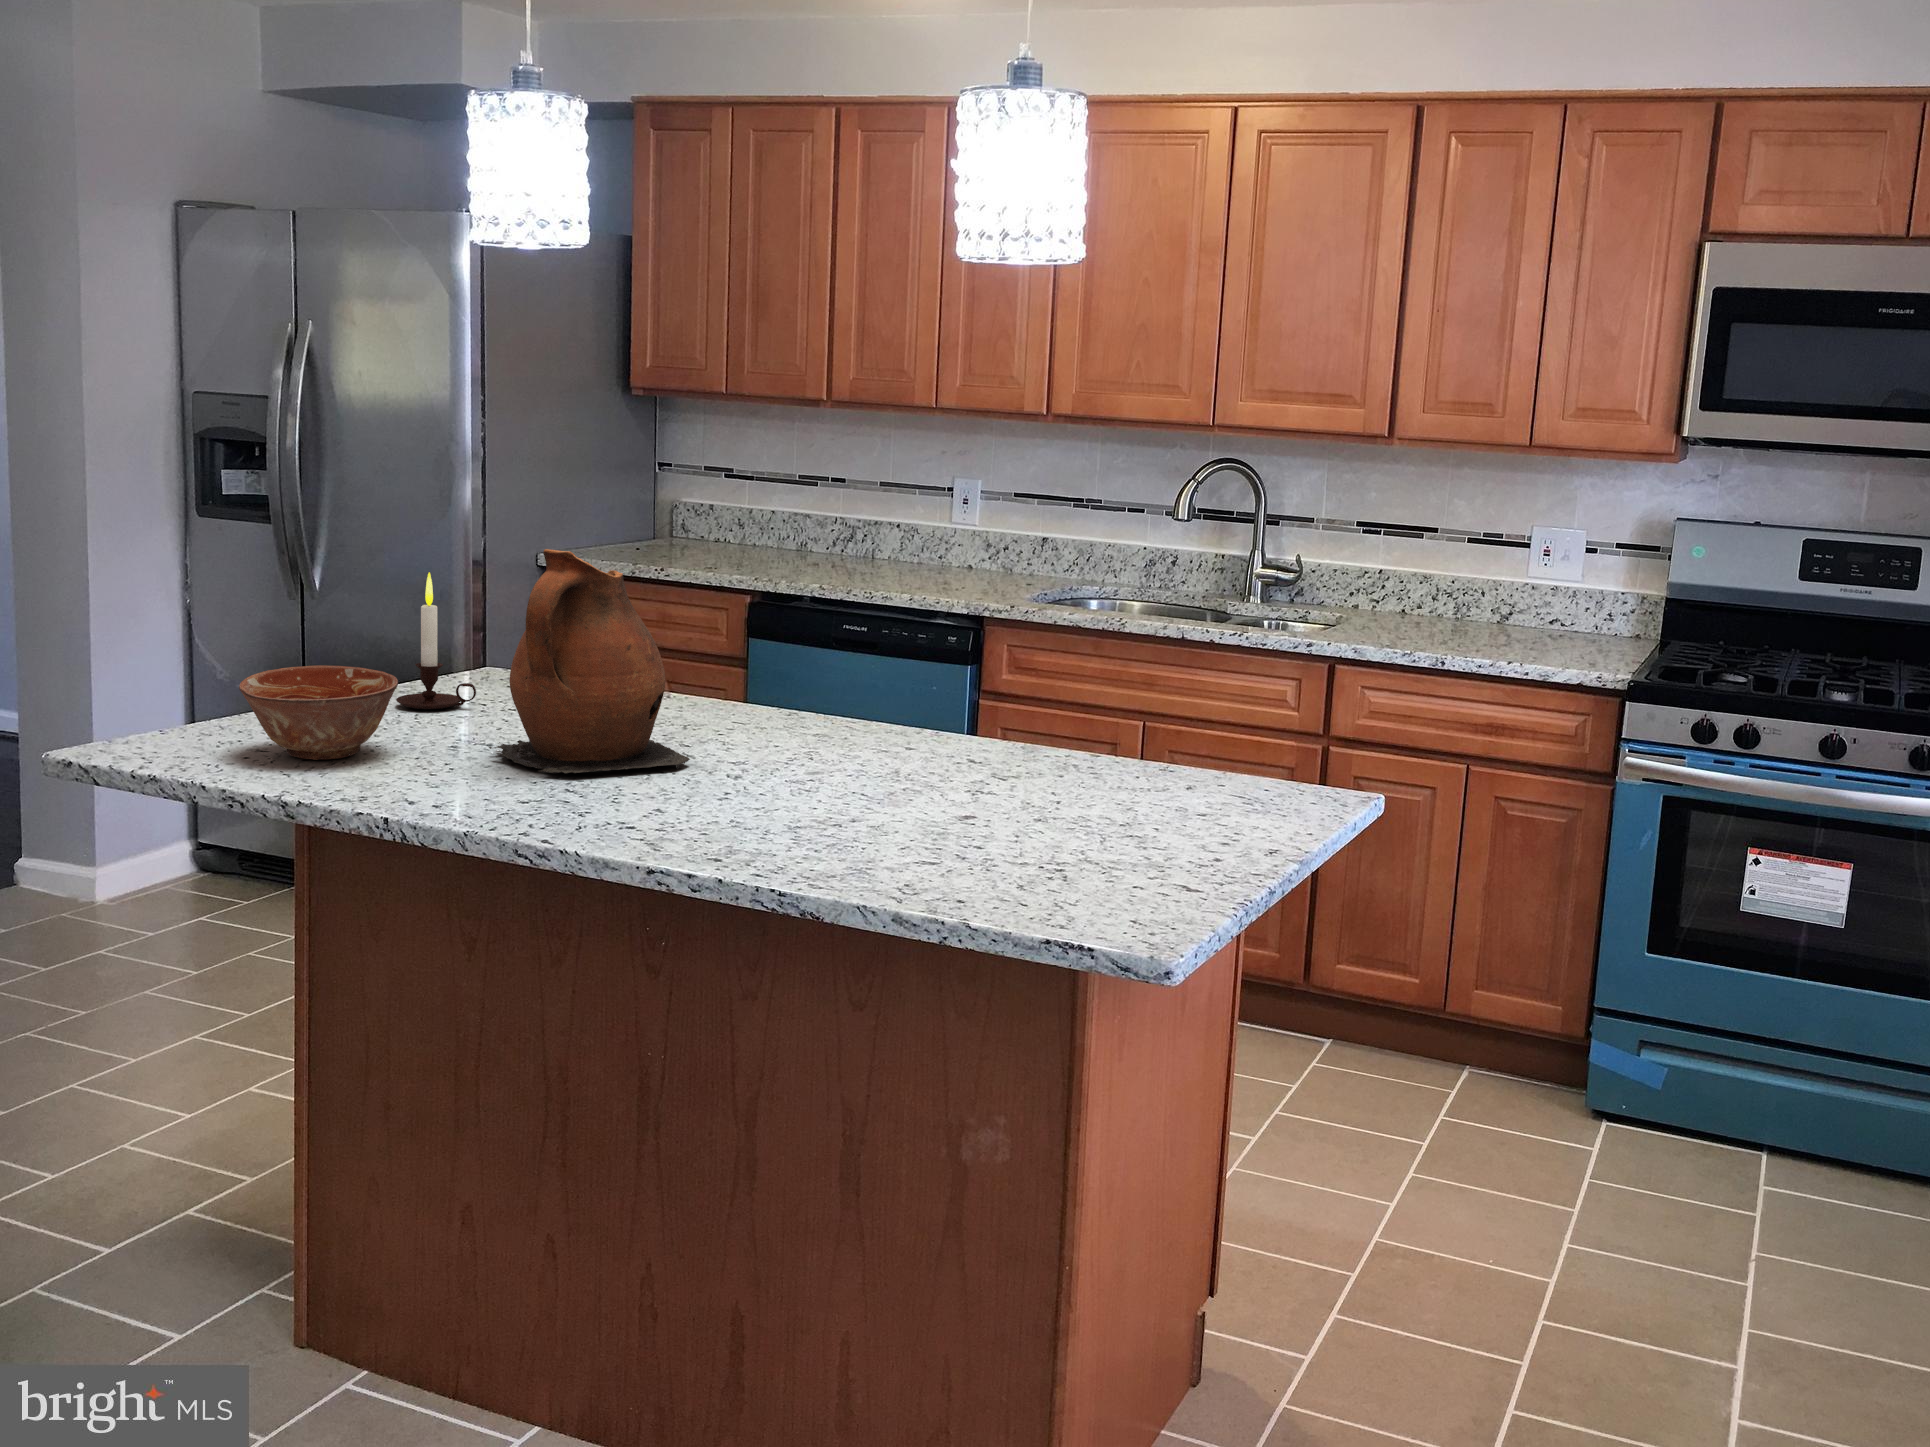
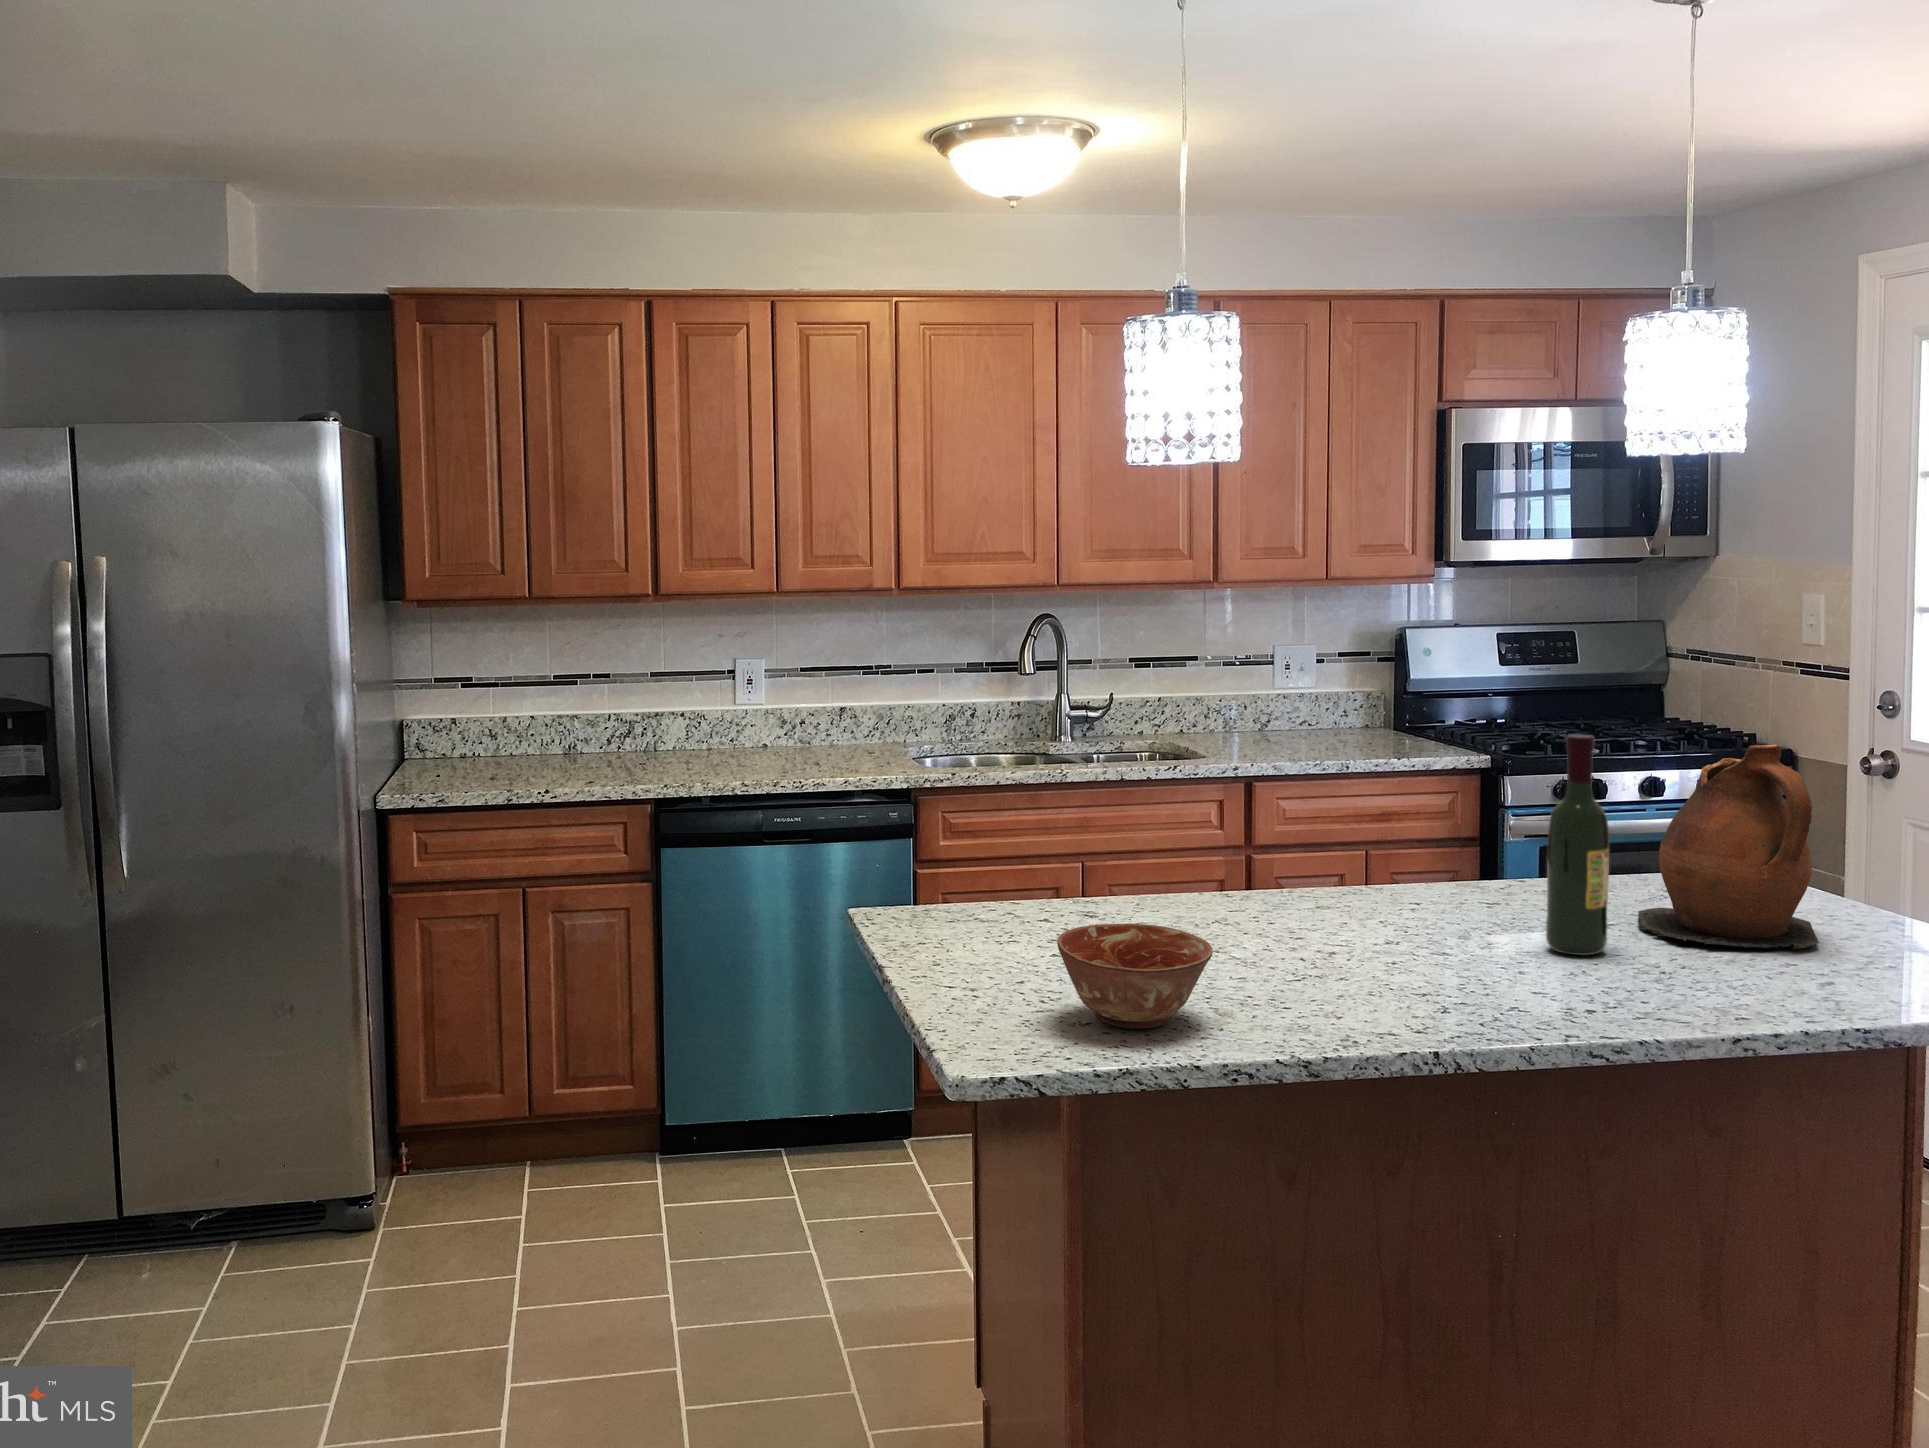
ceramic pitcher: present [489,549,690,773] -> present [1638,745,1819,949]
wine bottle: none [831,557,900,804] -> present [1546,734,1609,955]
candle: present [396,572,476,709] -> none [945,818,1022,963]

